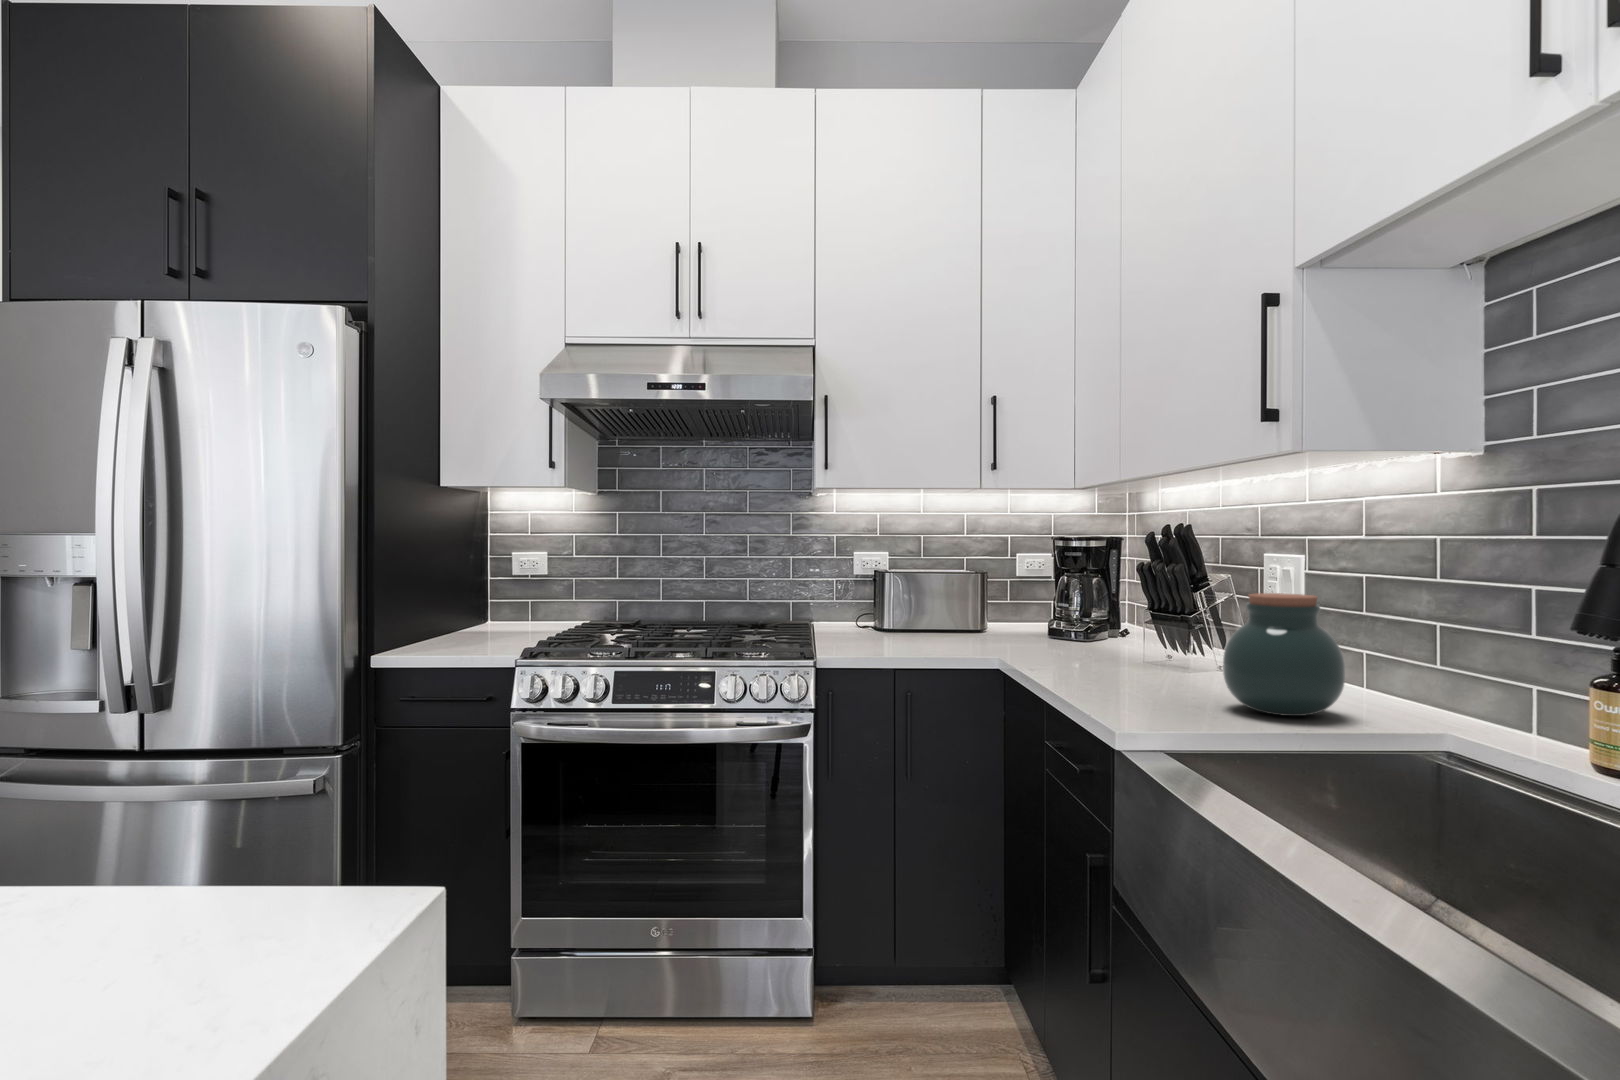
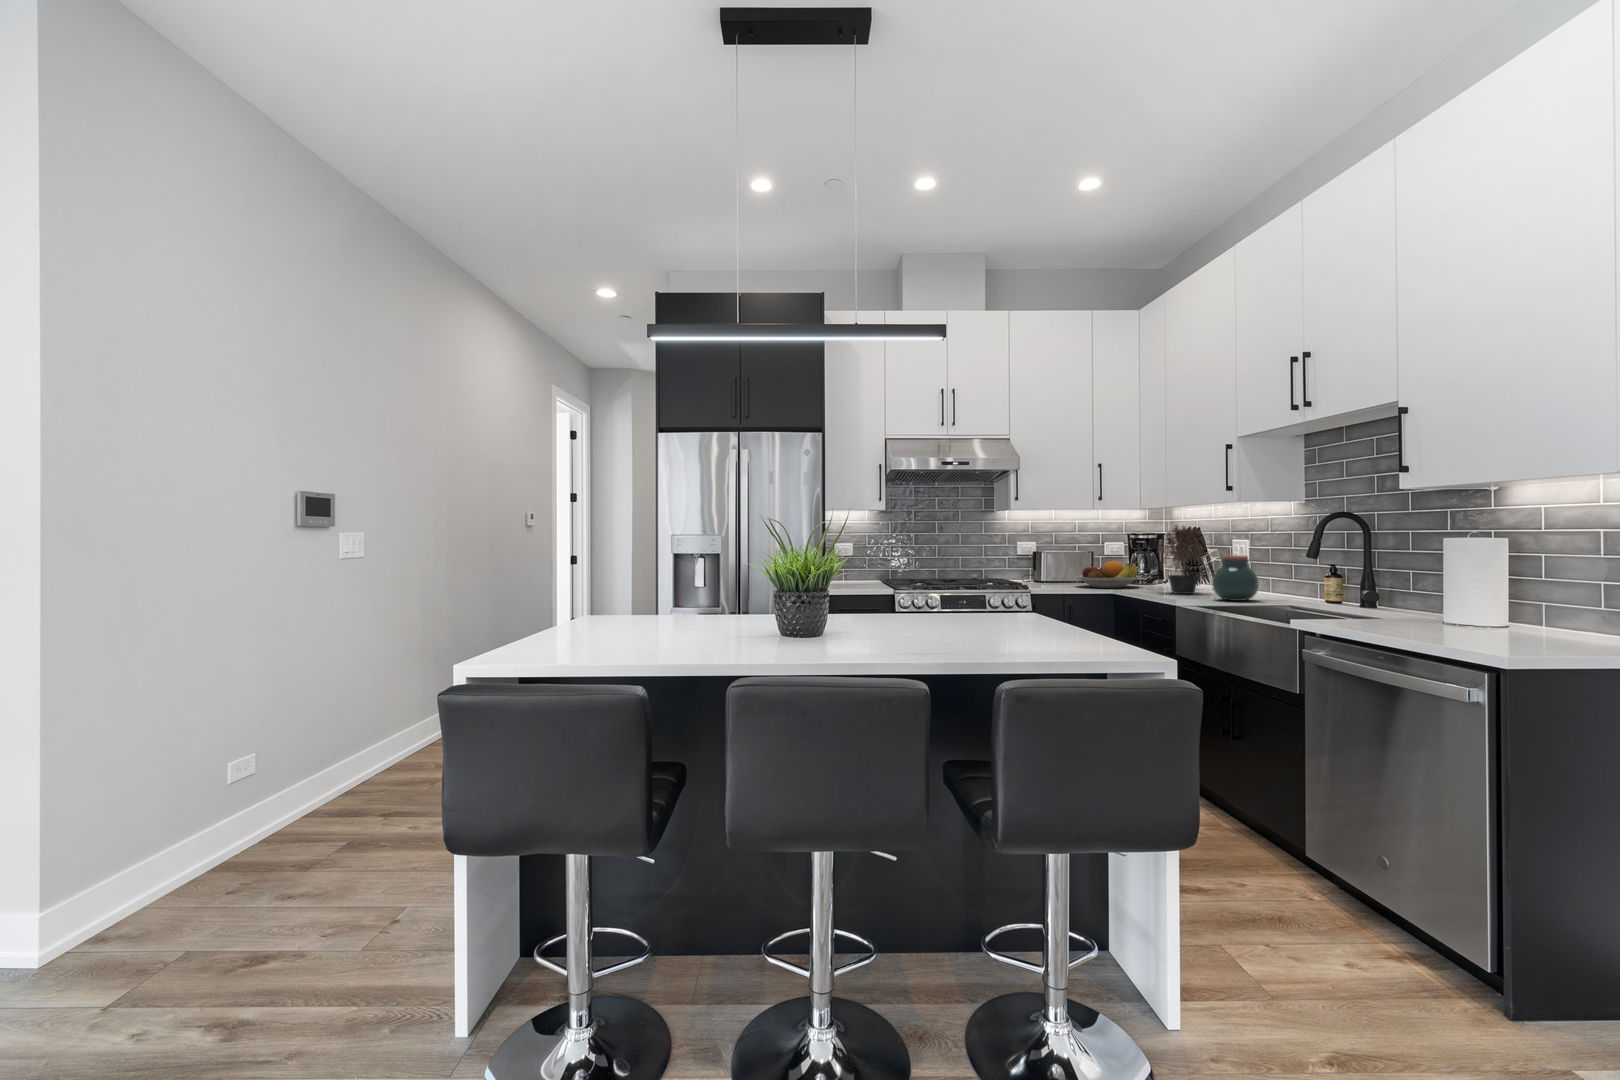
potted plant: none [1092,514,1219,678] -> present [1157,525,1205,594]
fruit bowl: none [941,593,1072,650] -> present [1076,561,1142,588]

